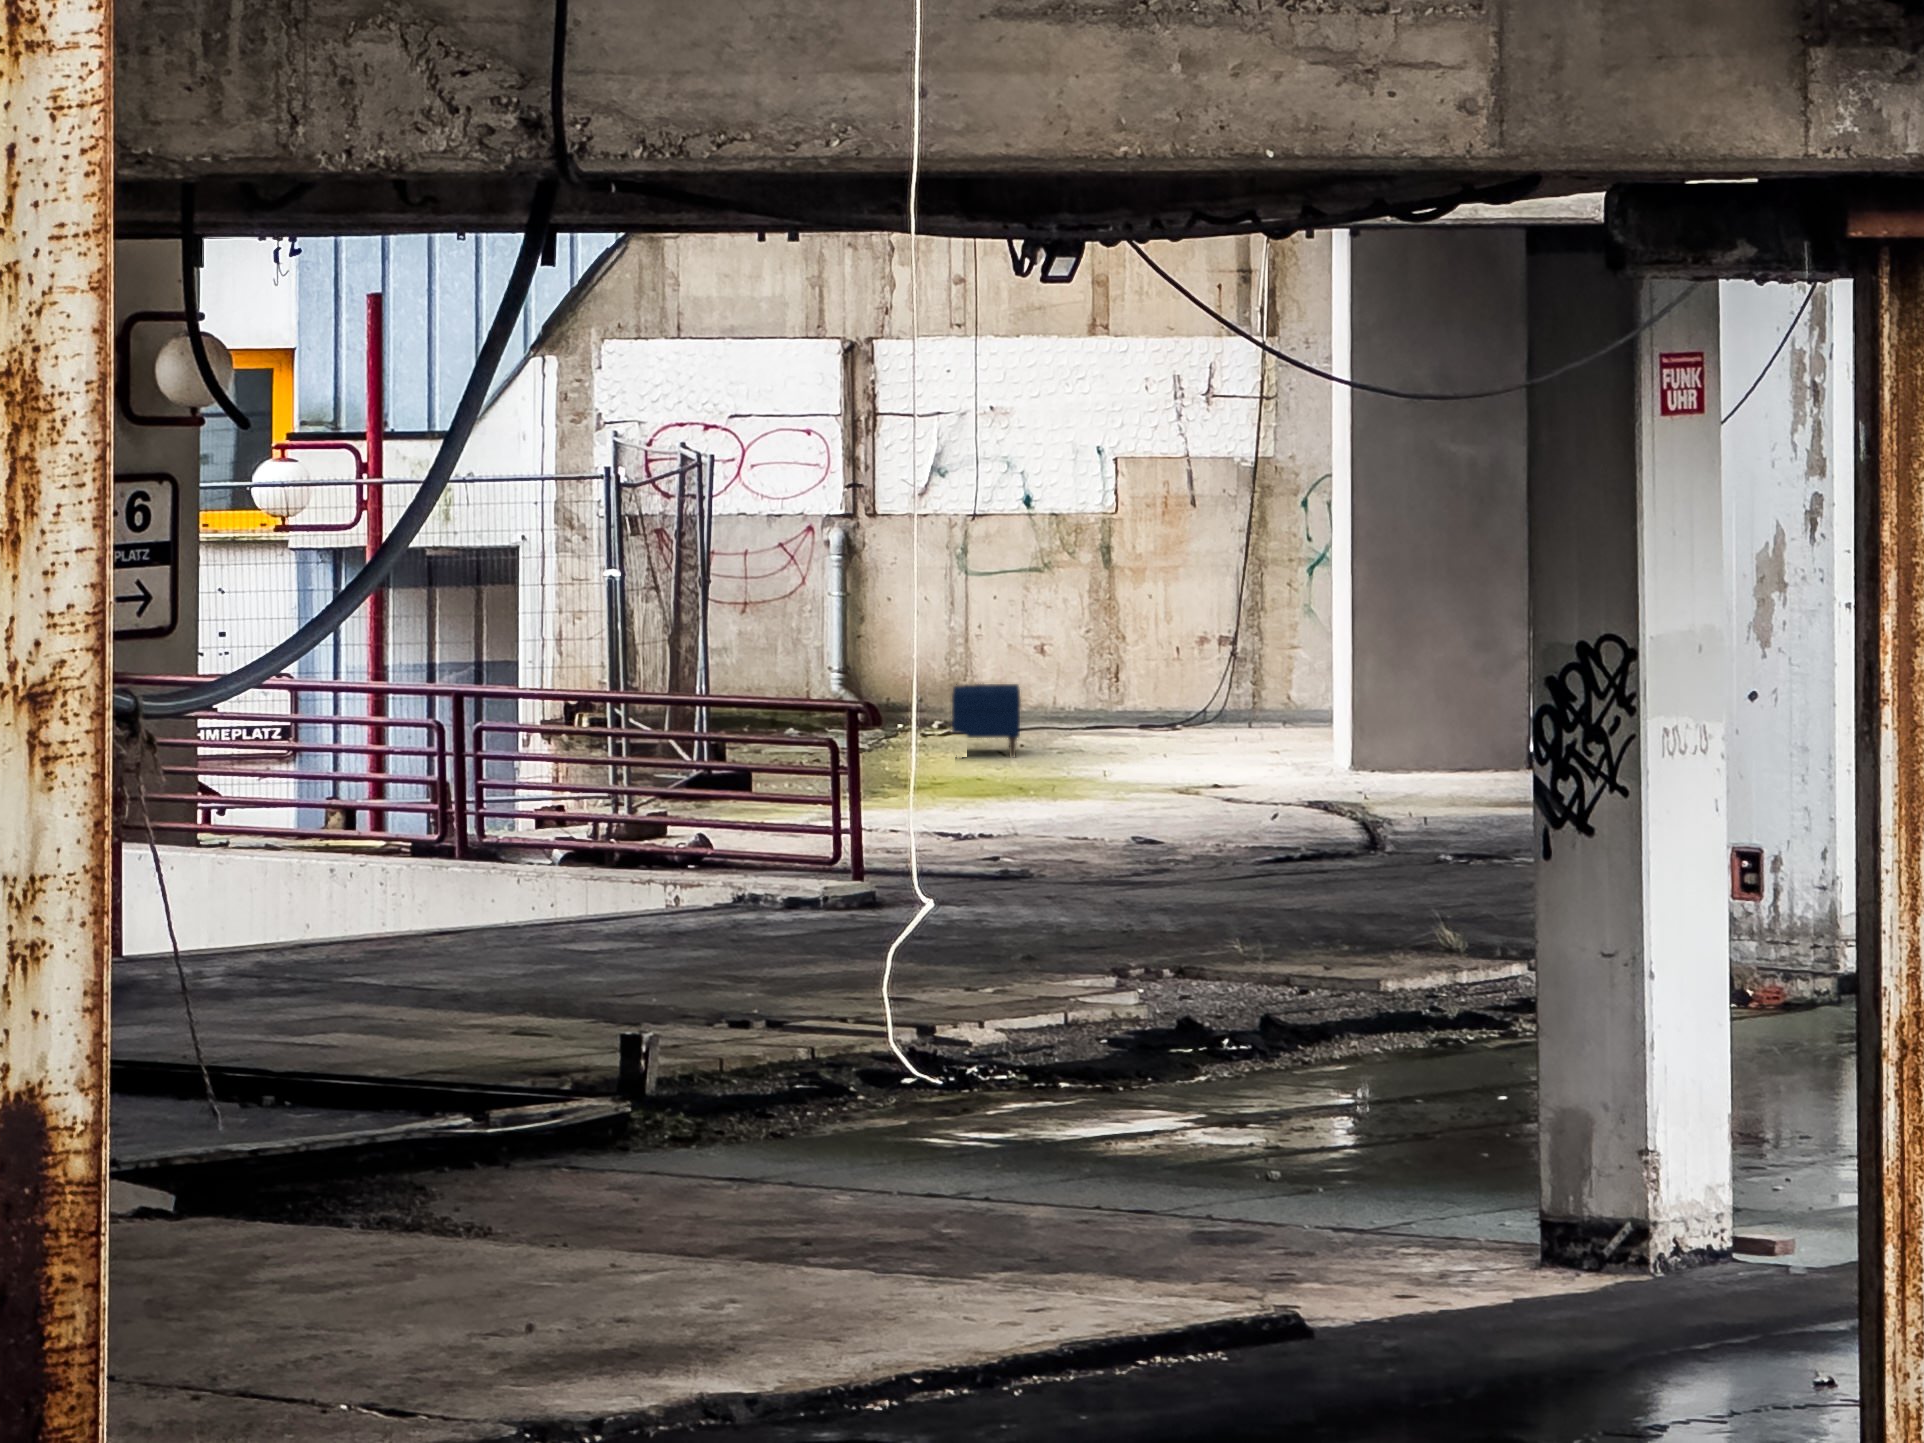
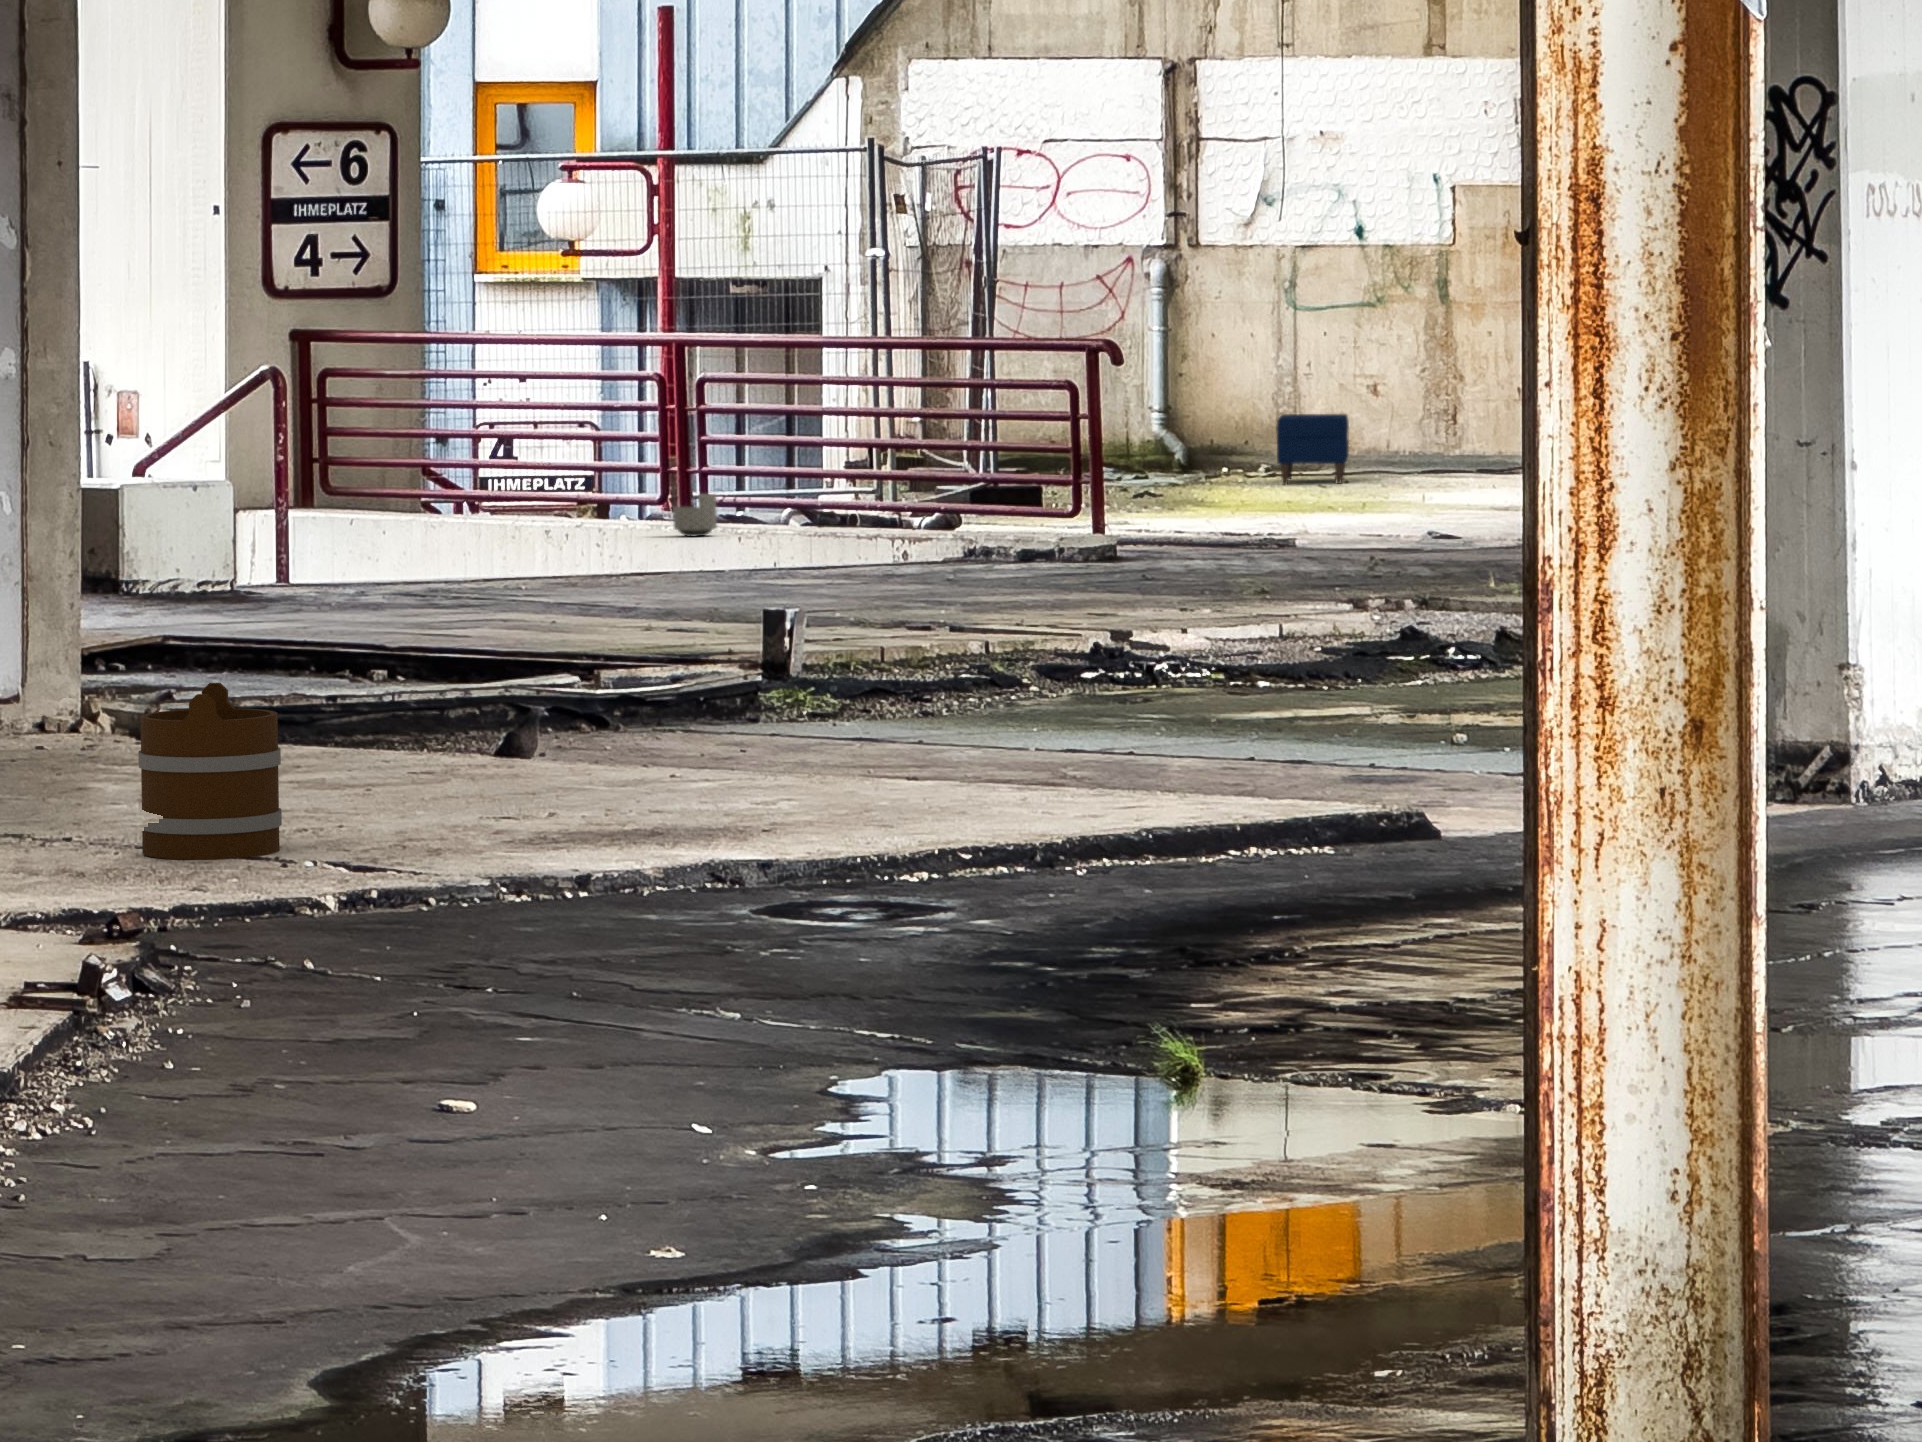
planter: none [380,803,424,847] -> present [673,494,717,536]
bucket: none [134,1203,267,1377] -> present [138,683,282,860]

